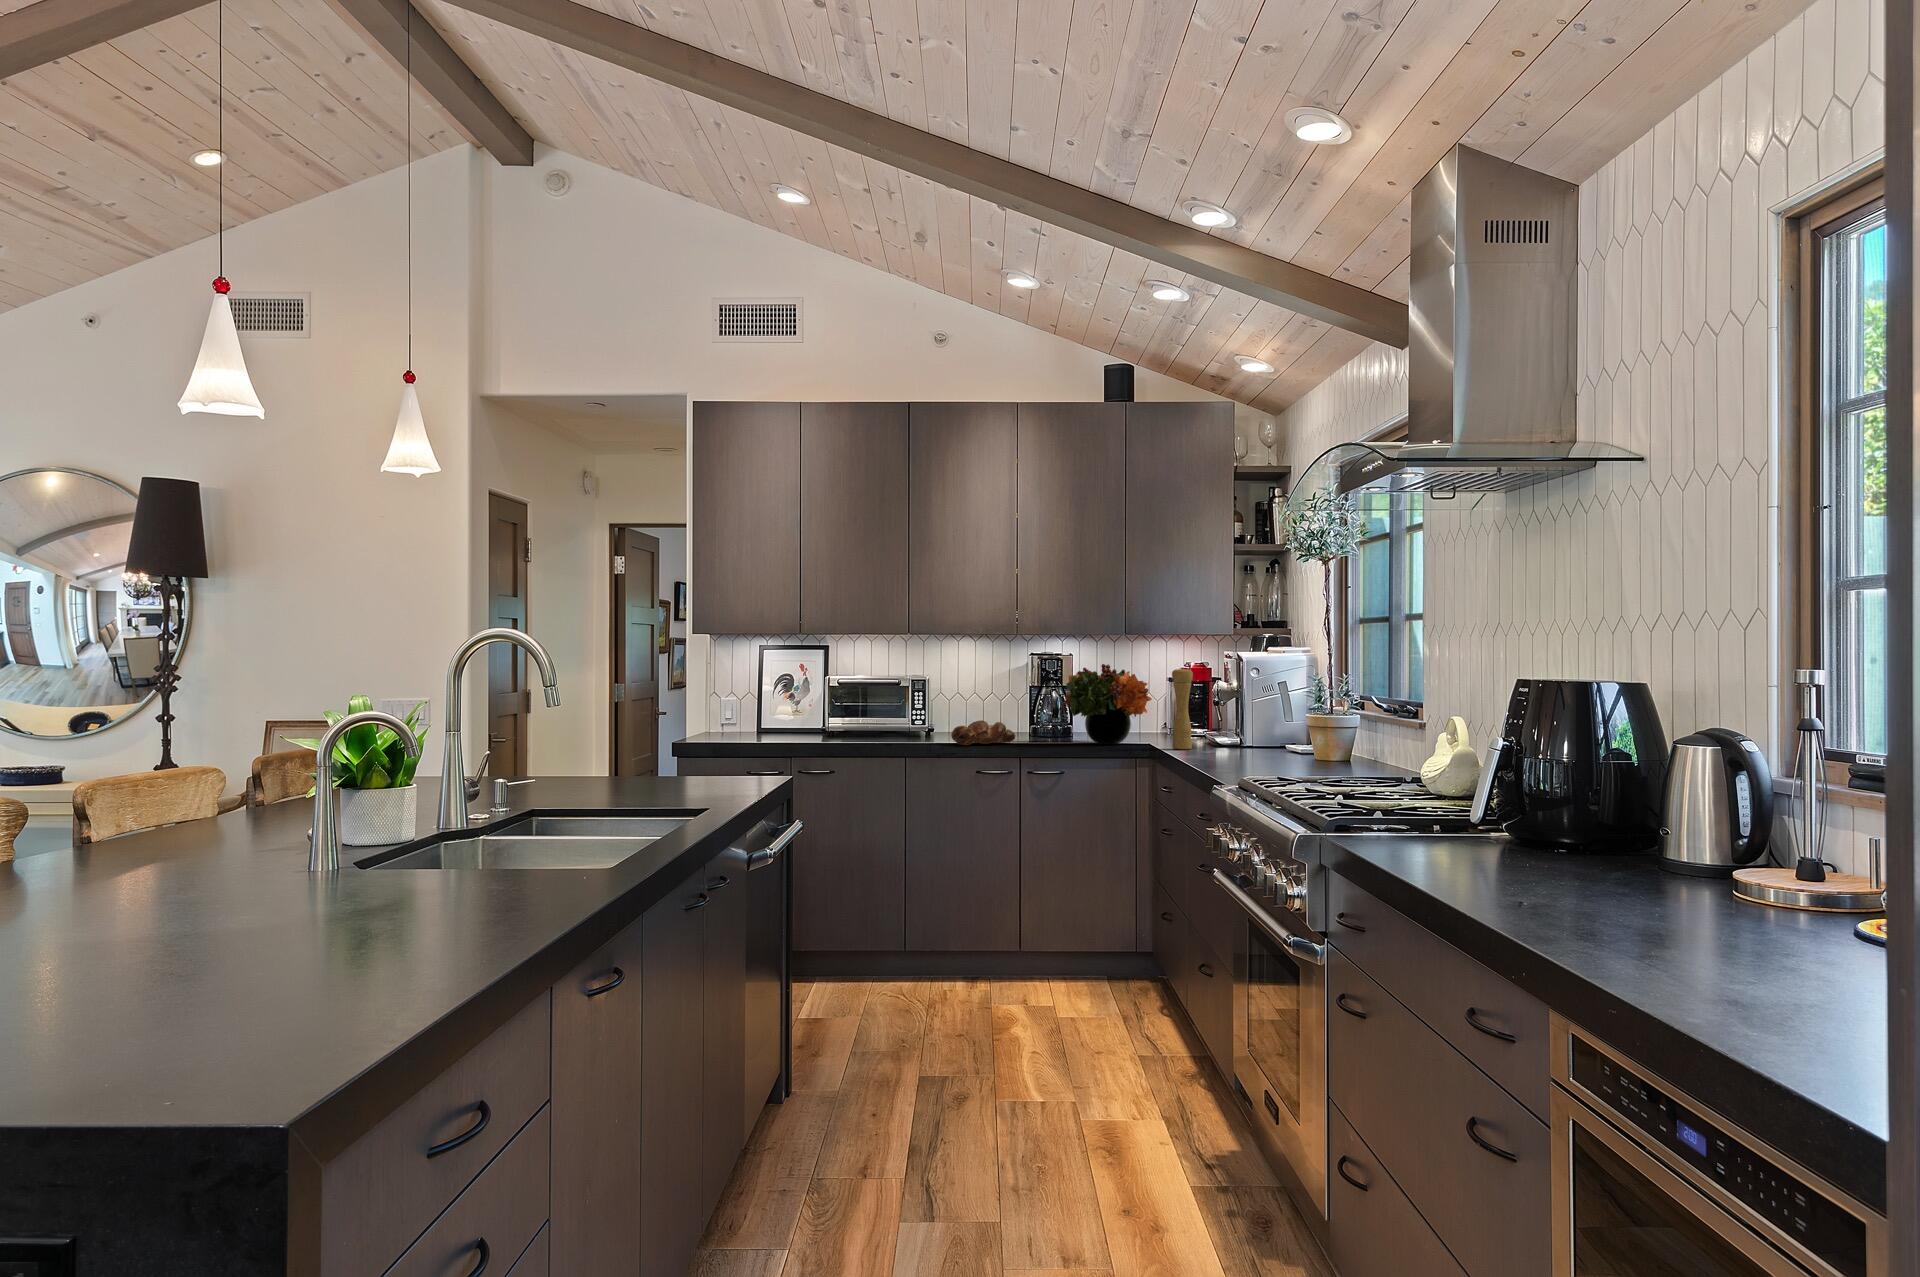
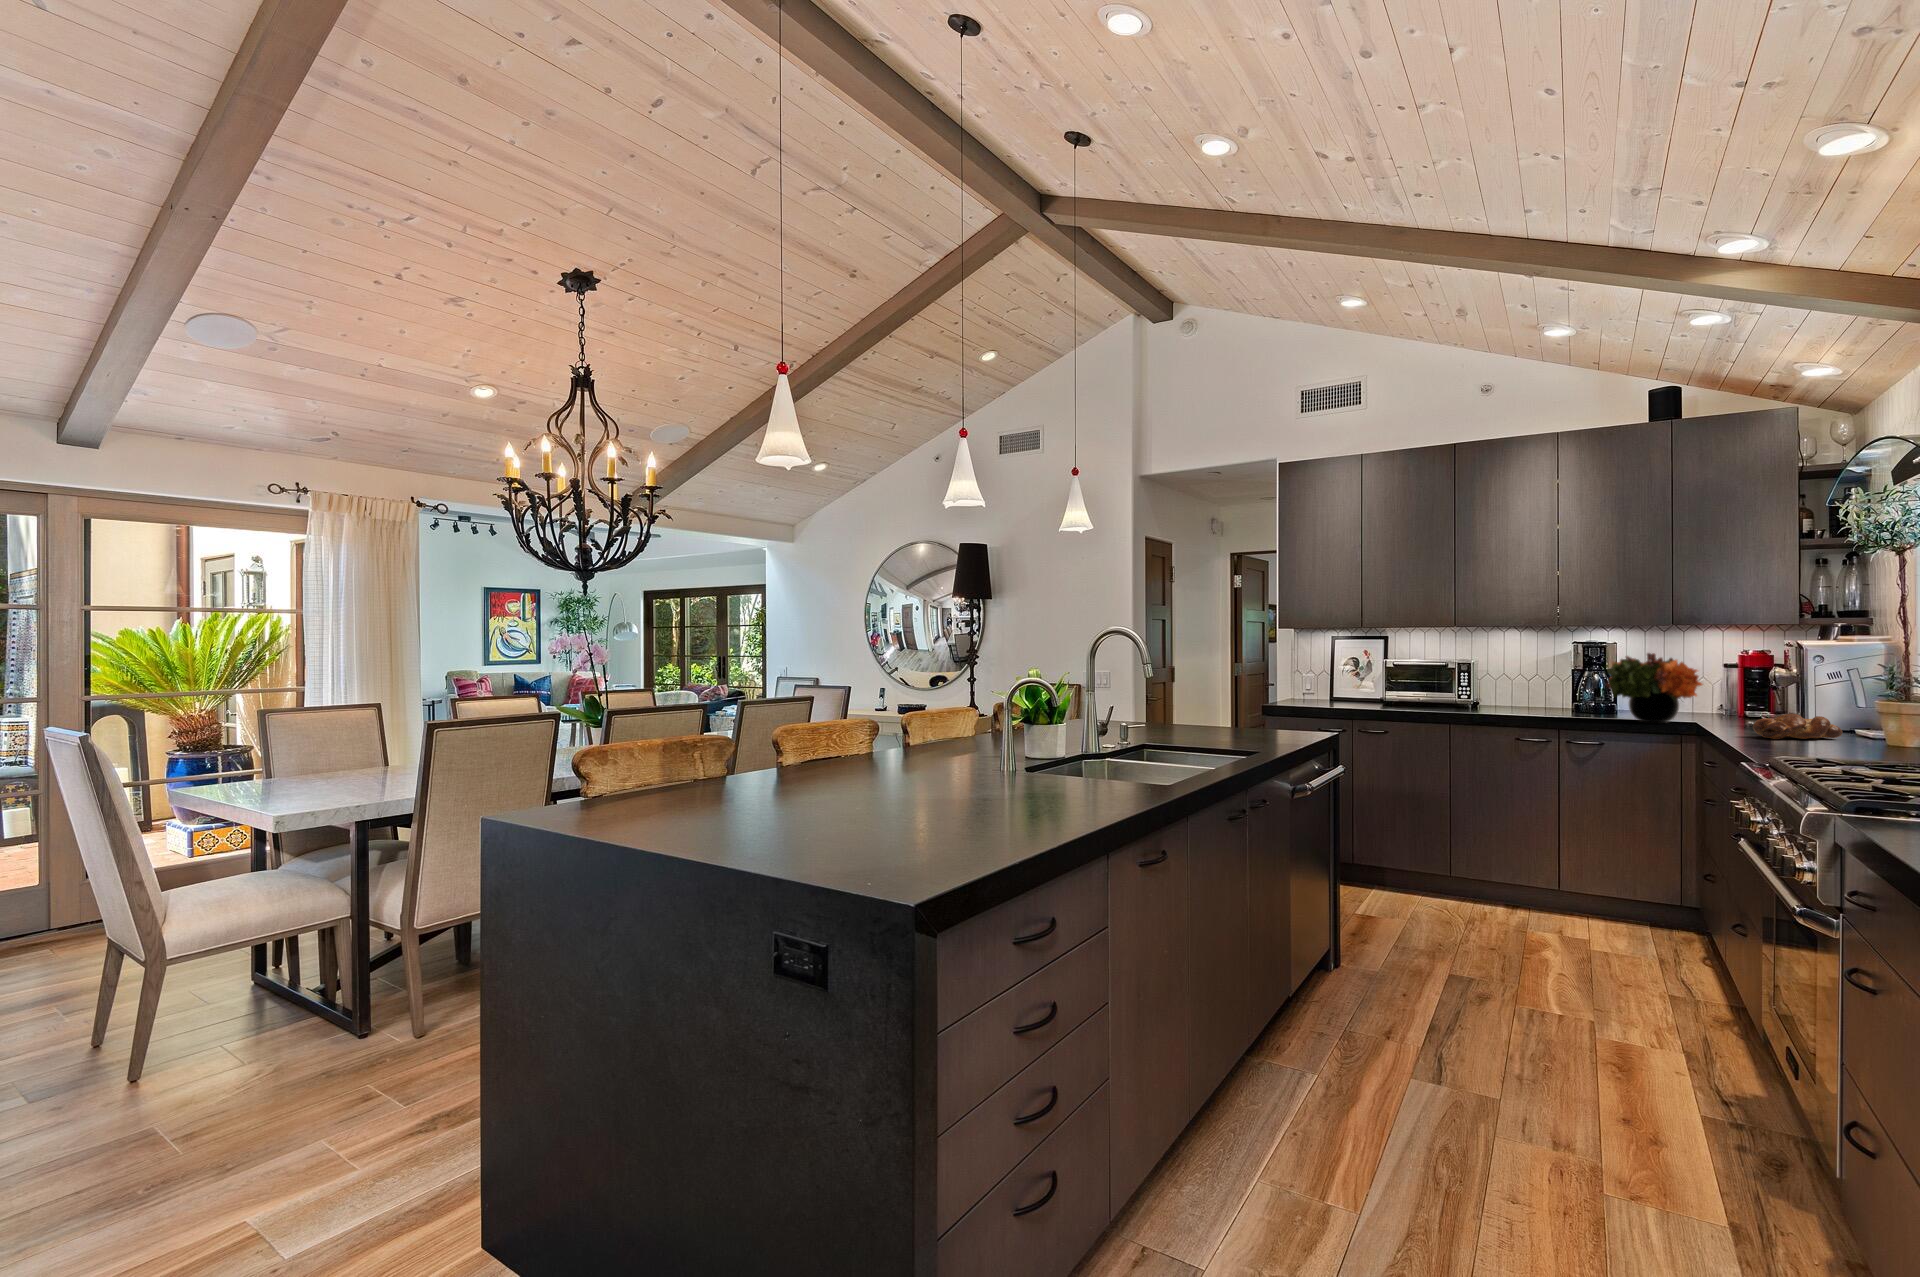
pepper mill: present [1172,668,1193,749] -> none [1722,657,1746,731]
bread loaf: present [951,720,1015,745] -> present [1753,714,1843,739]

